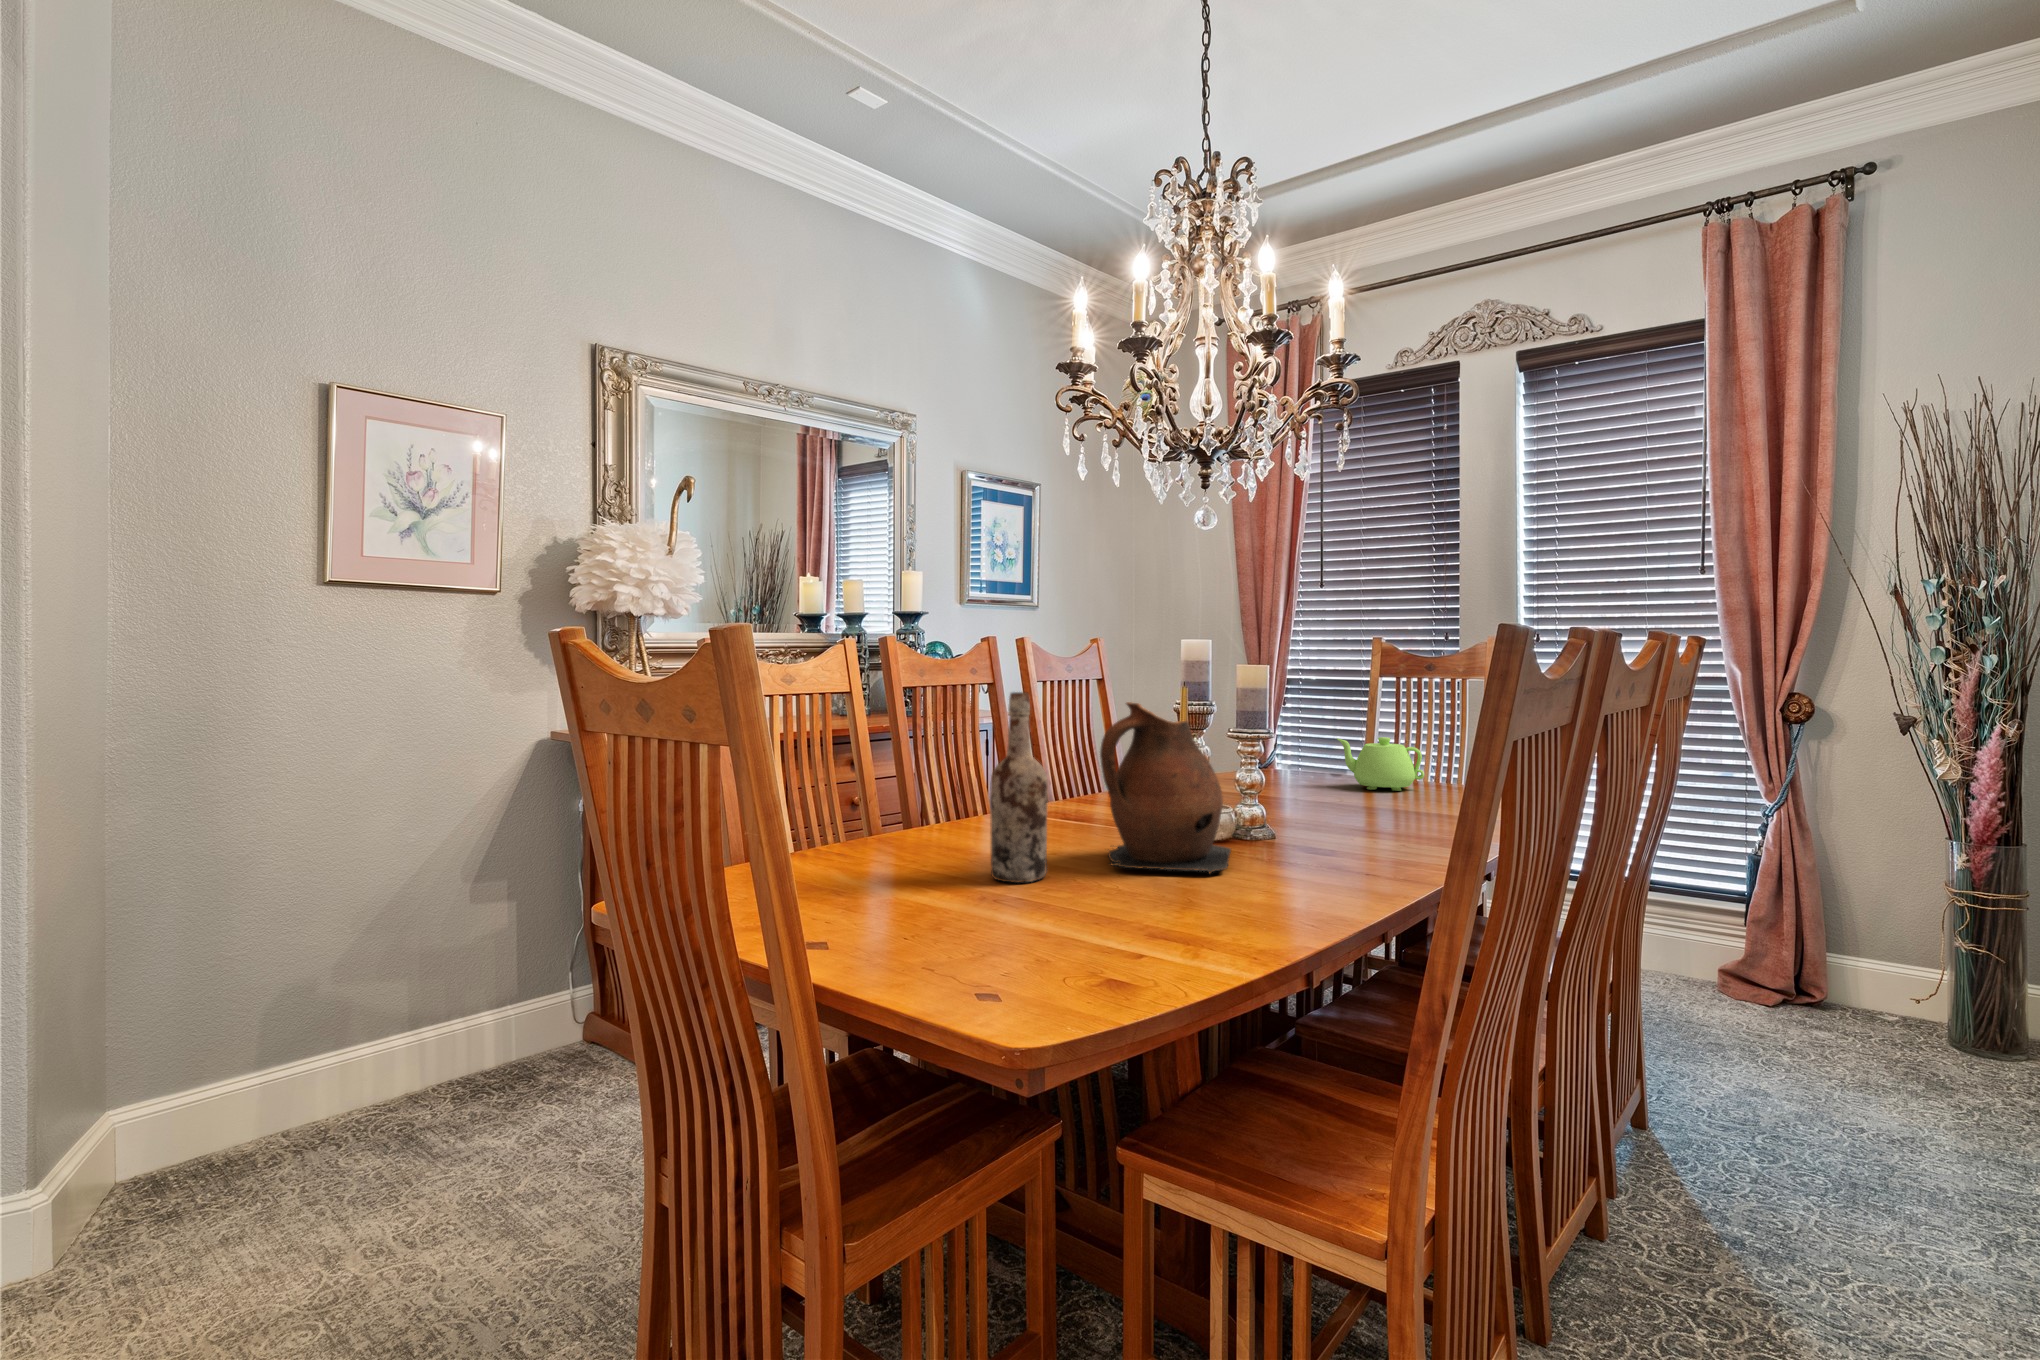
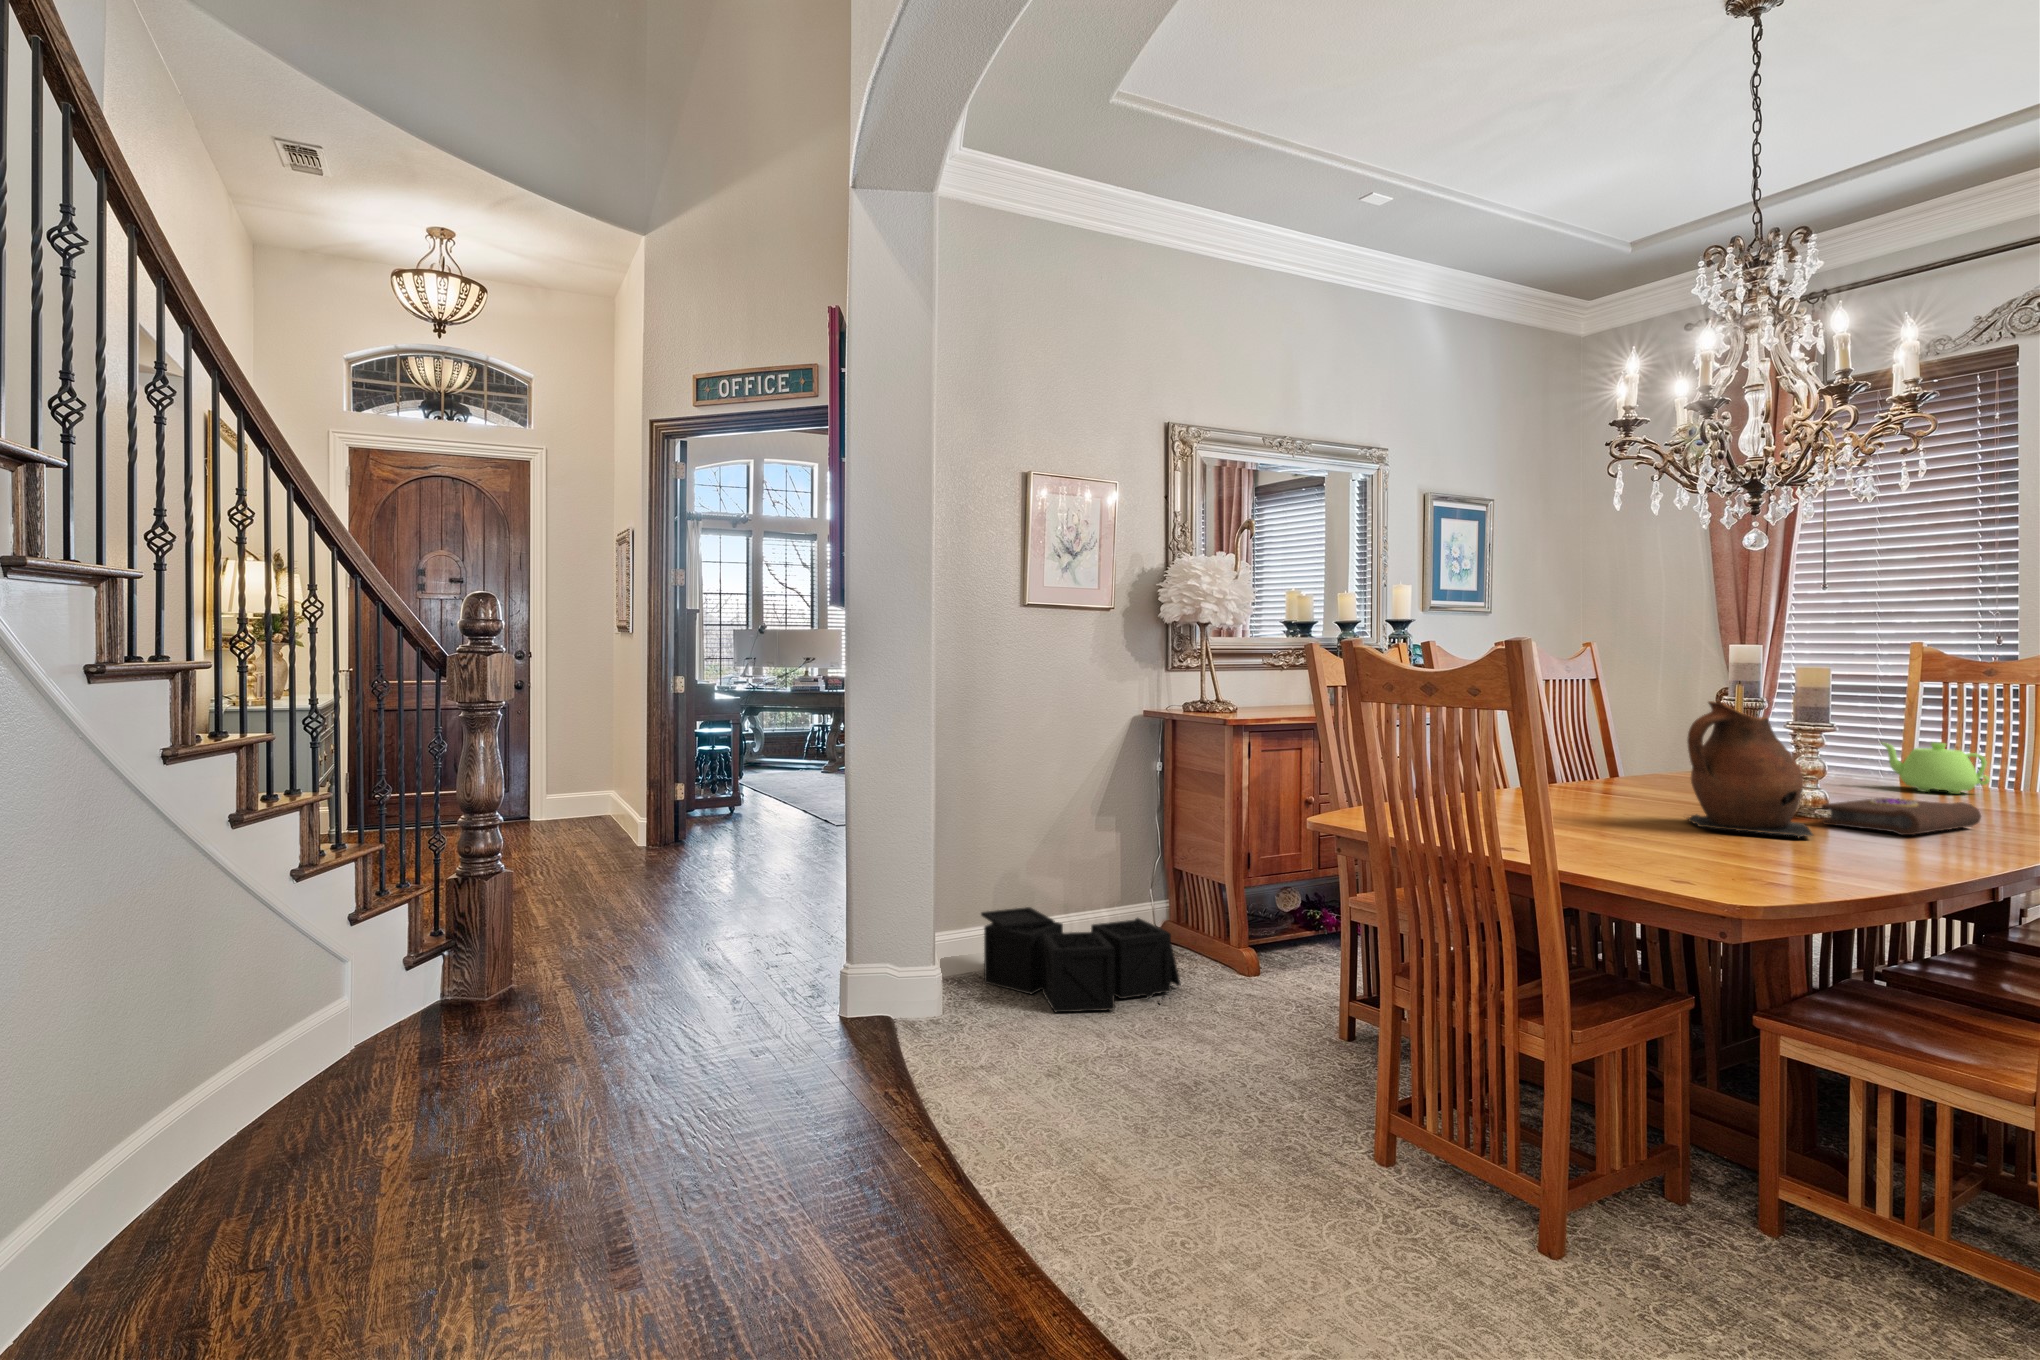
wine bottle: present [990,692,1048,883] -> none [1597,691,1647,832]
book: none [1251,806,1400,857] -> present [1822,798,1981,835]
storage bin: none [205,1027,551,1221] -> present [981,907,1181,1013]

